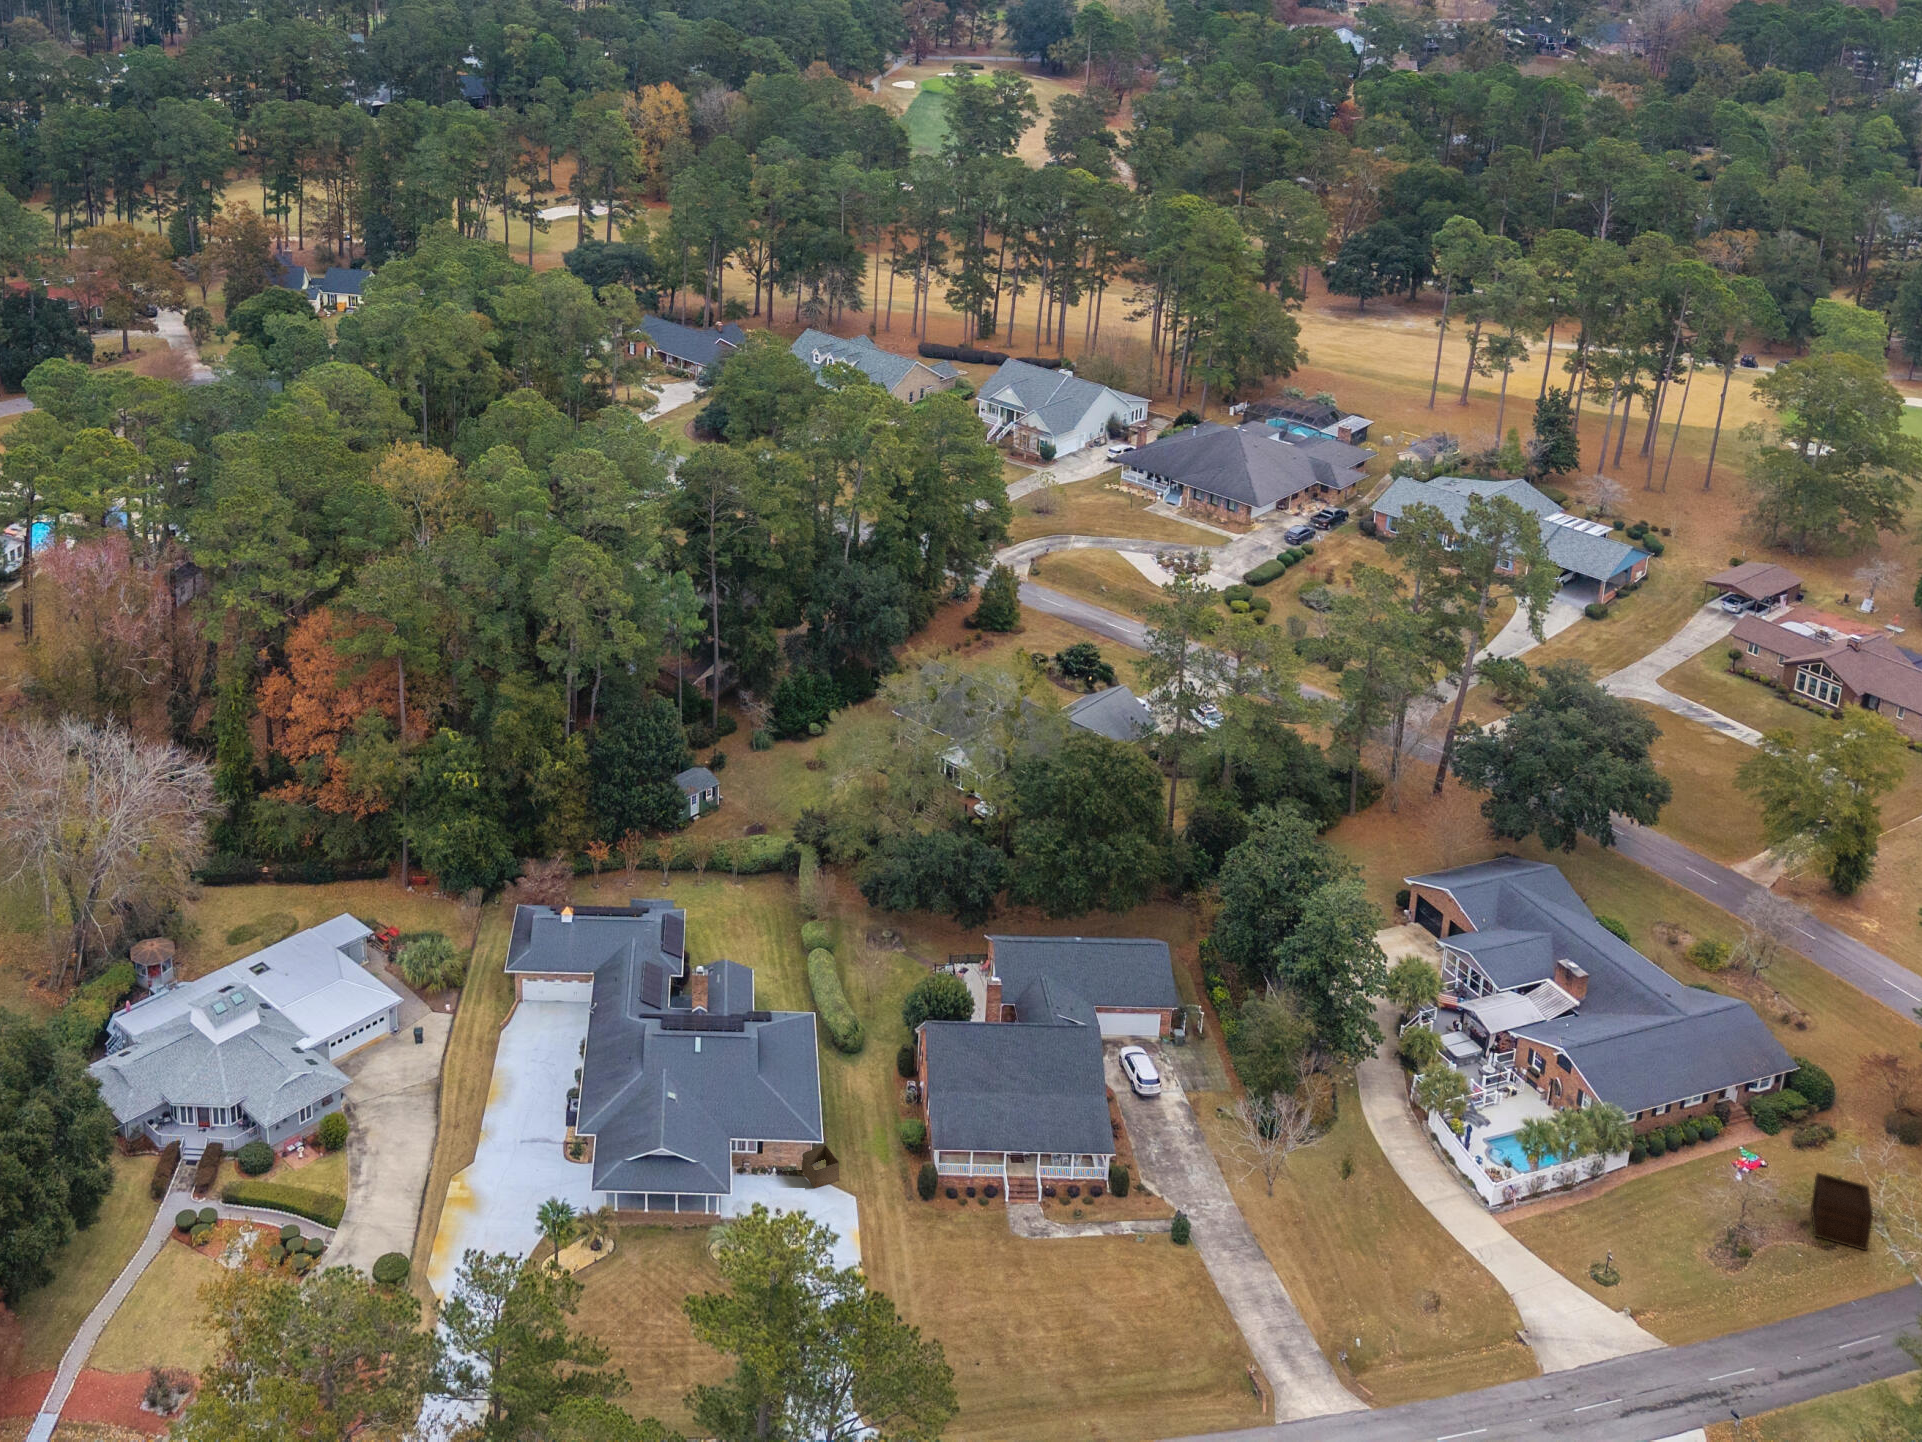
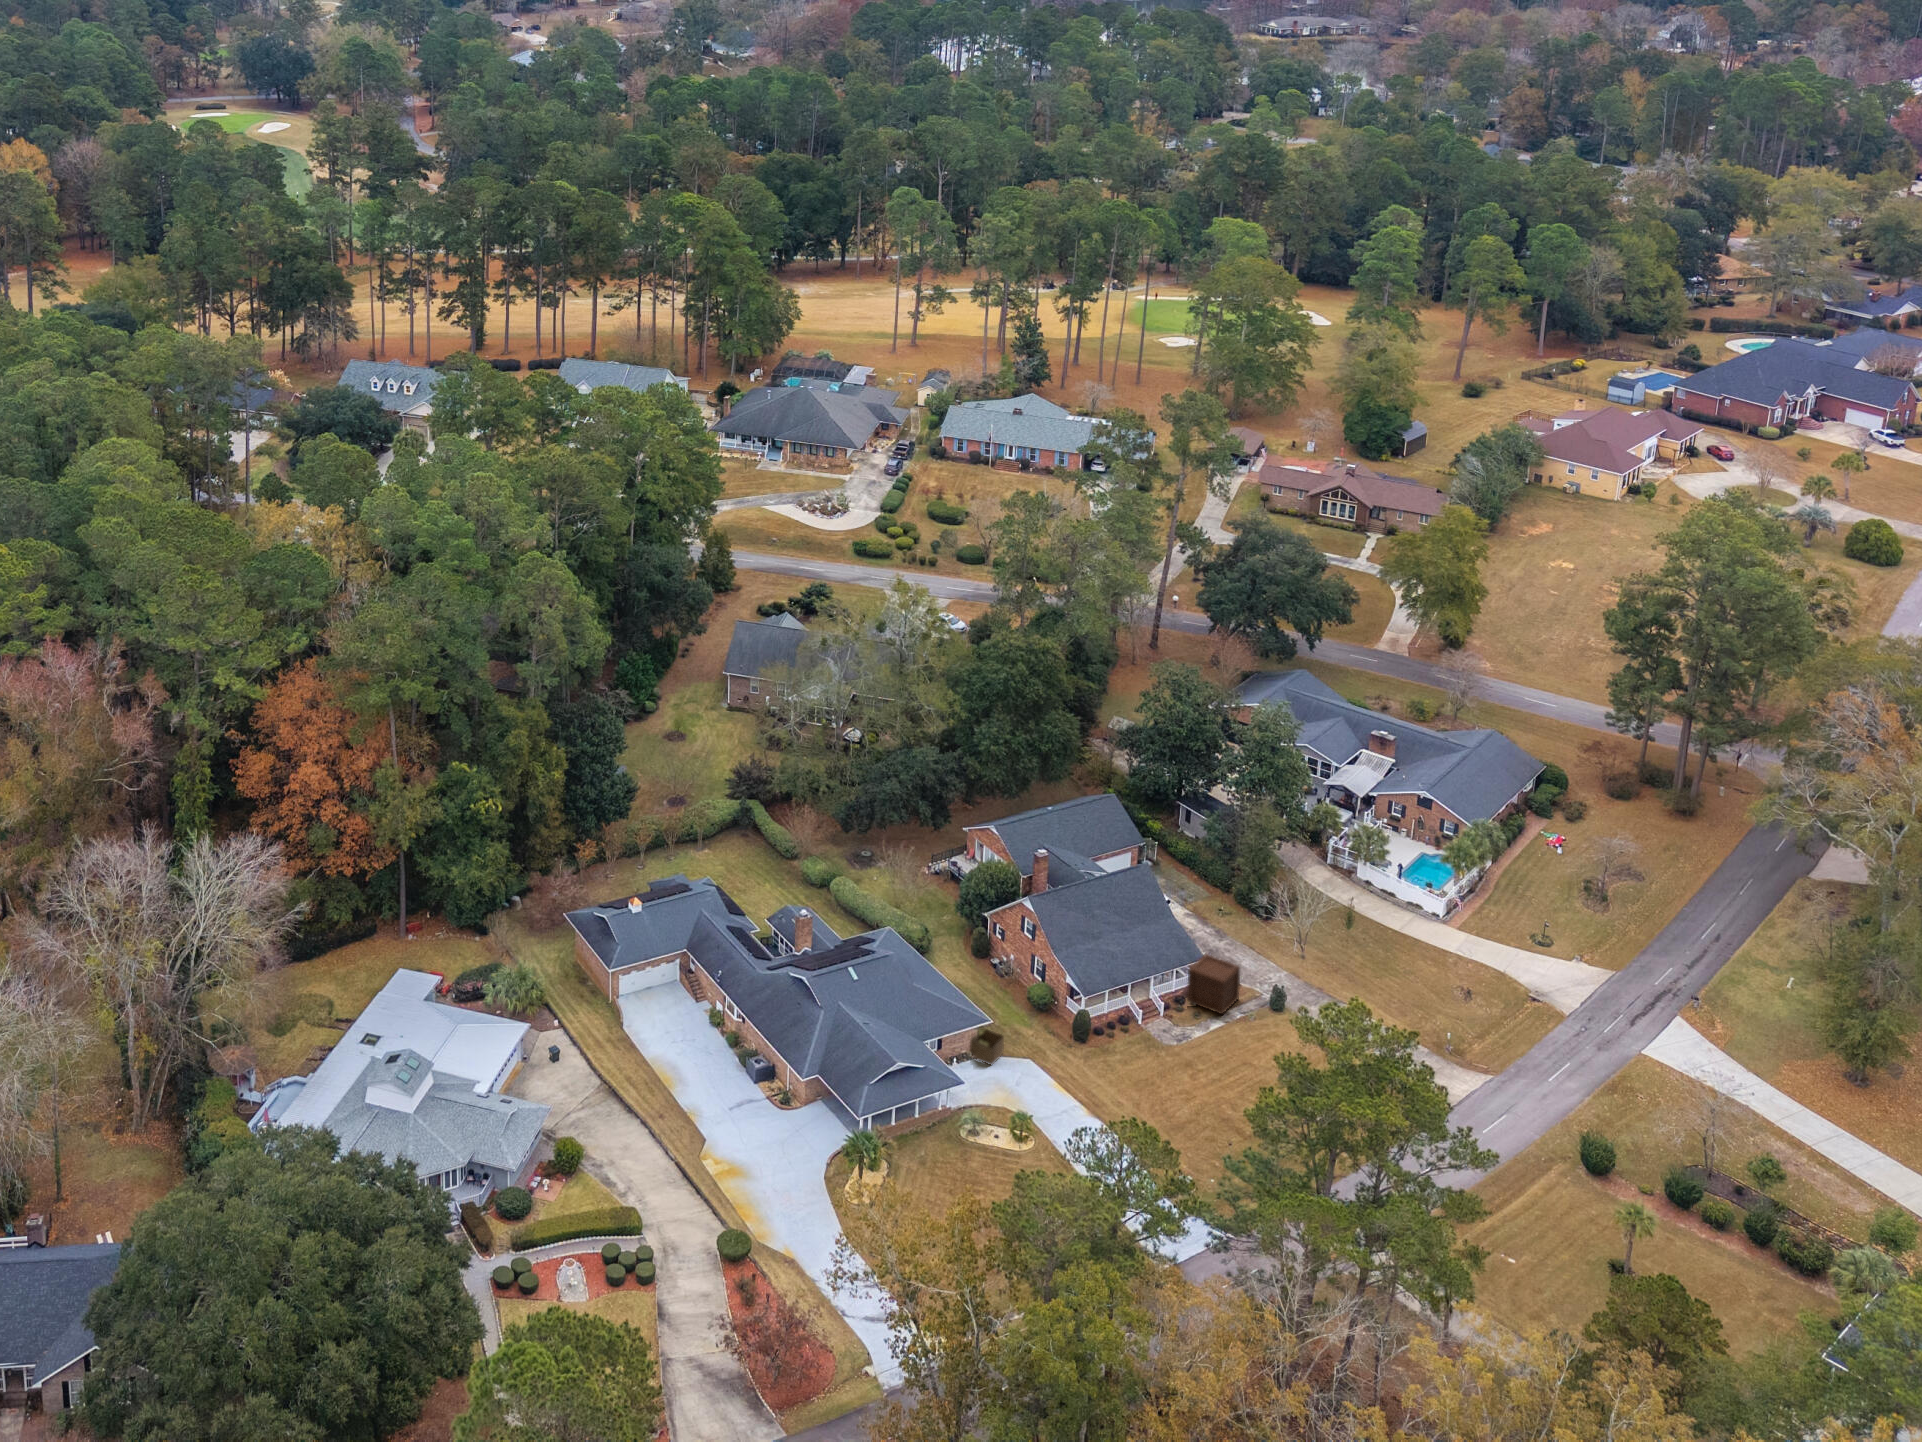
wooden crate: present [1811,1173,1873,1250] -> present [1187,954,1240,1014]

